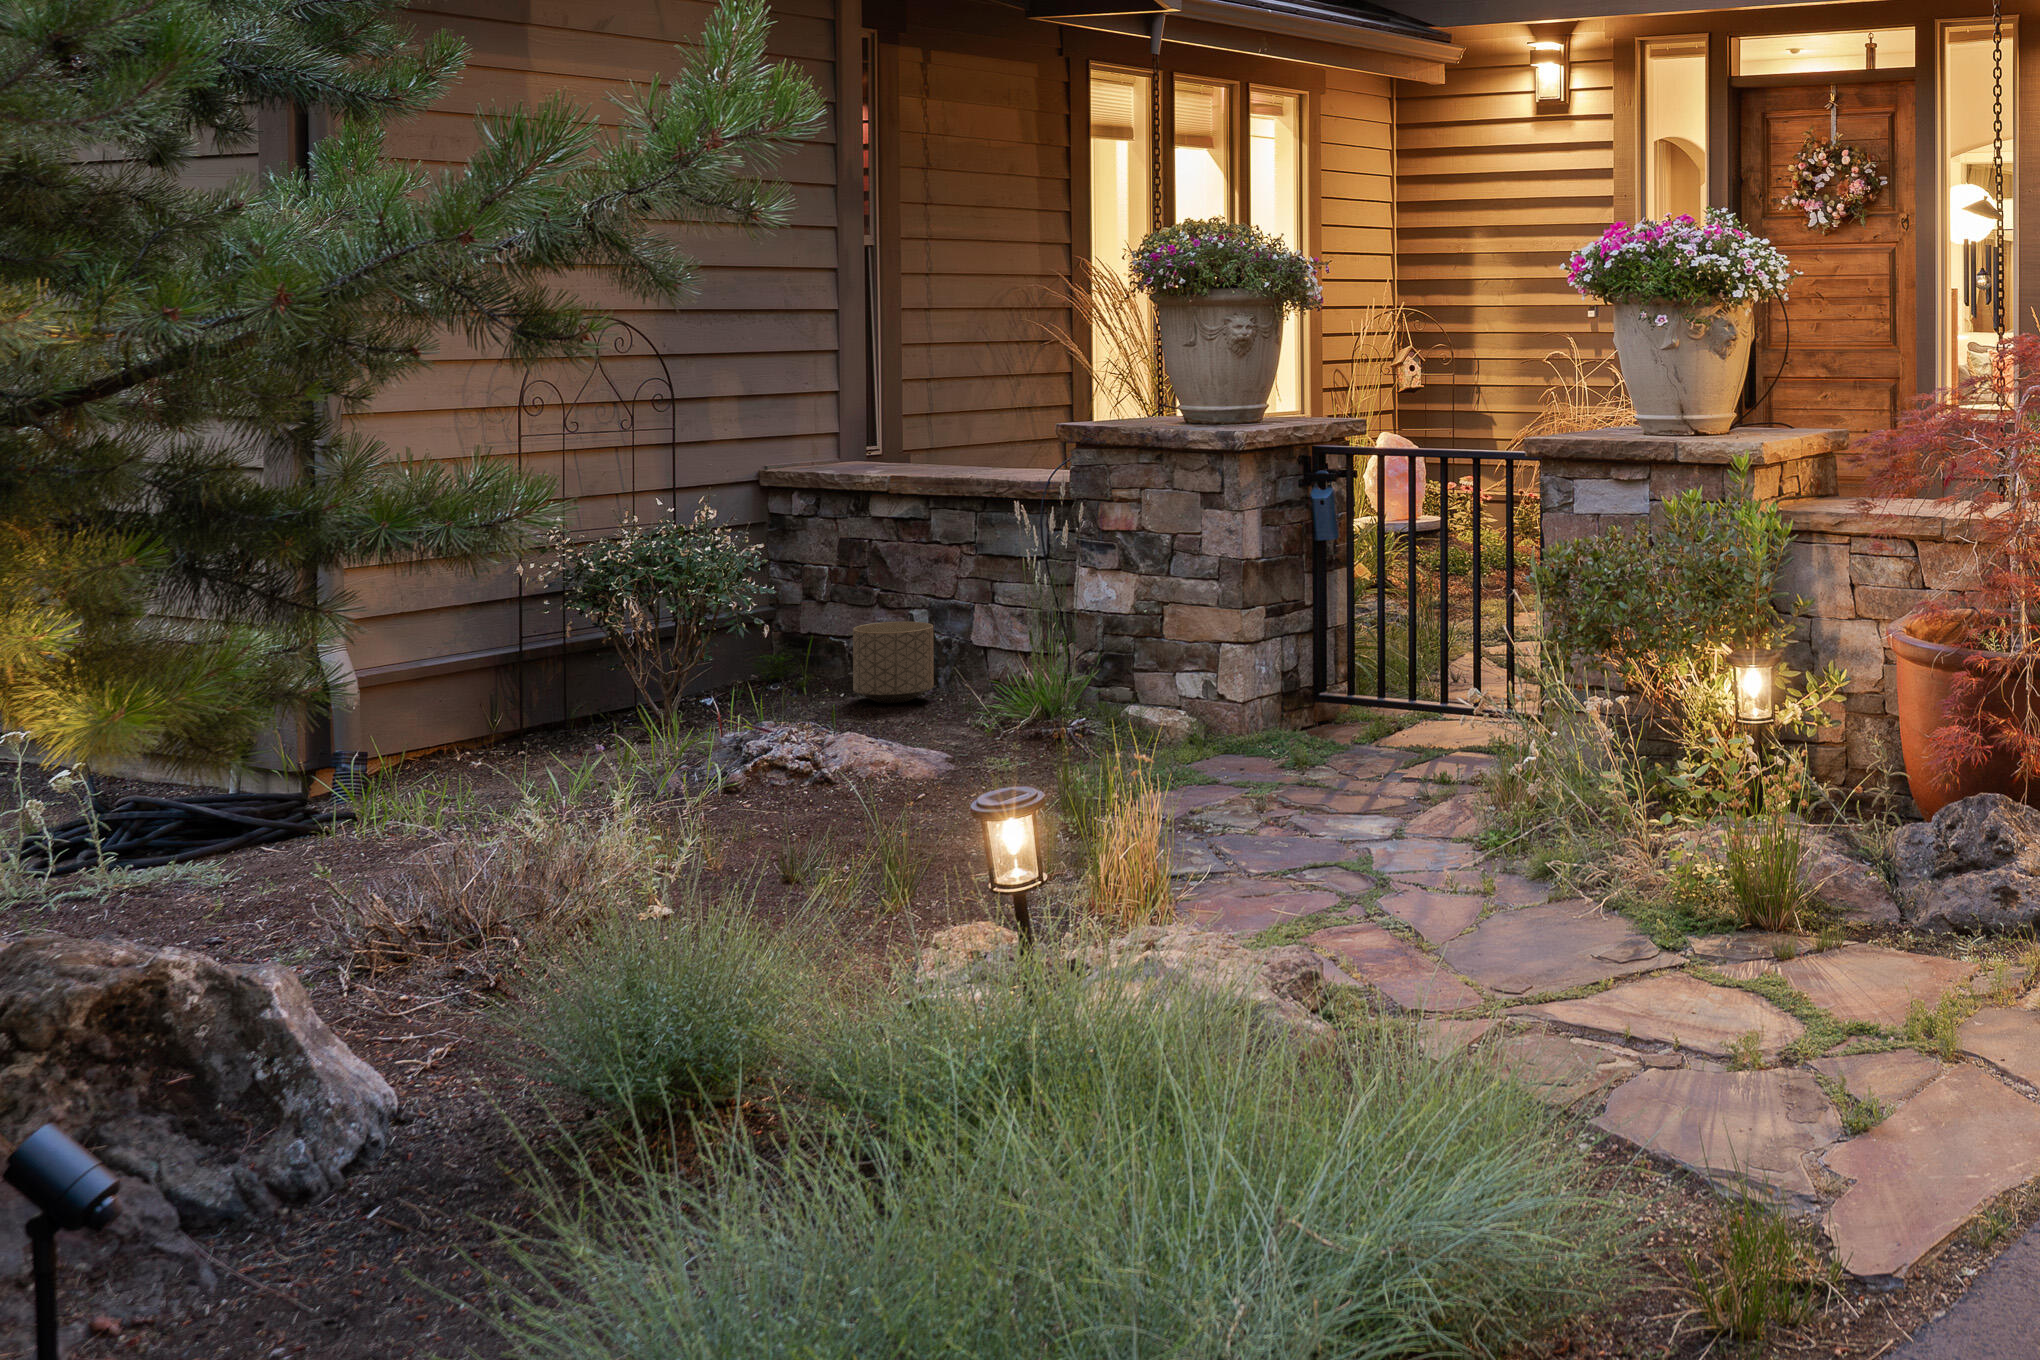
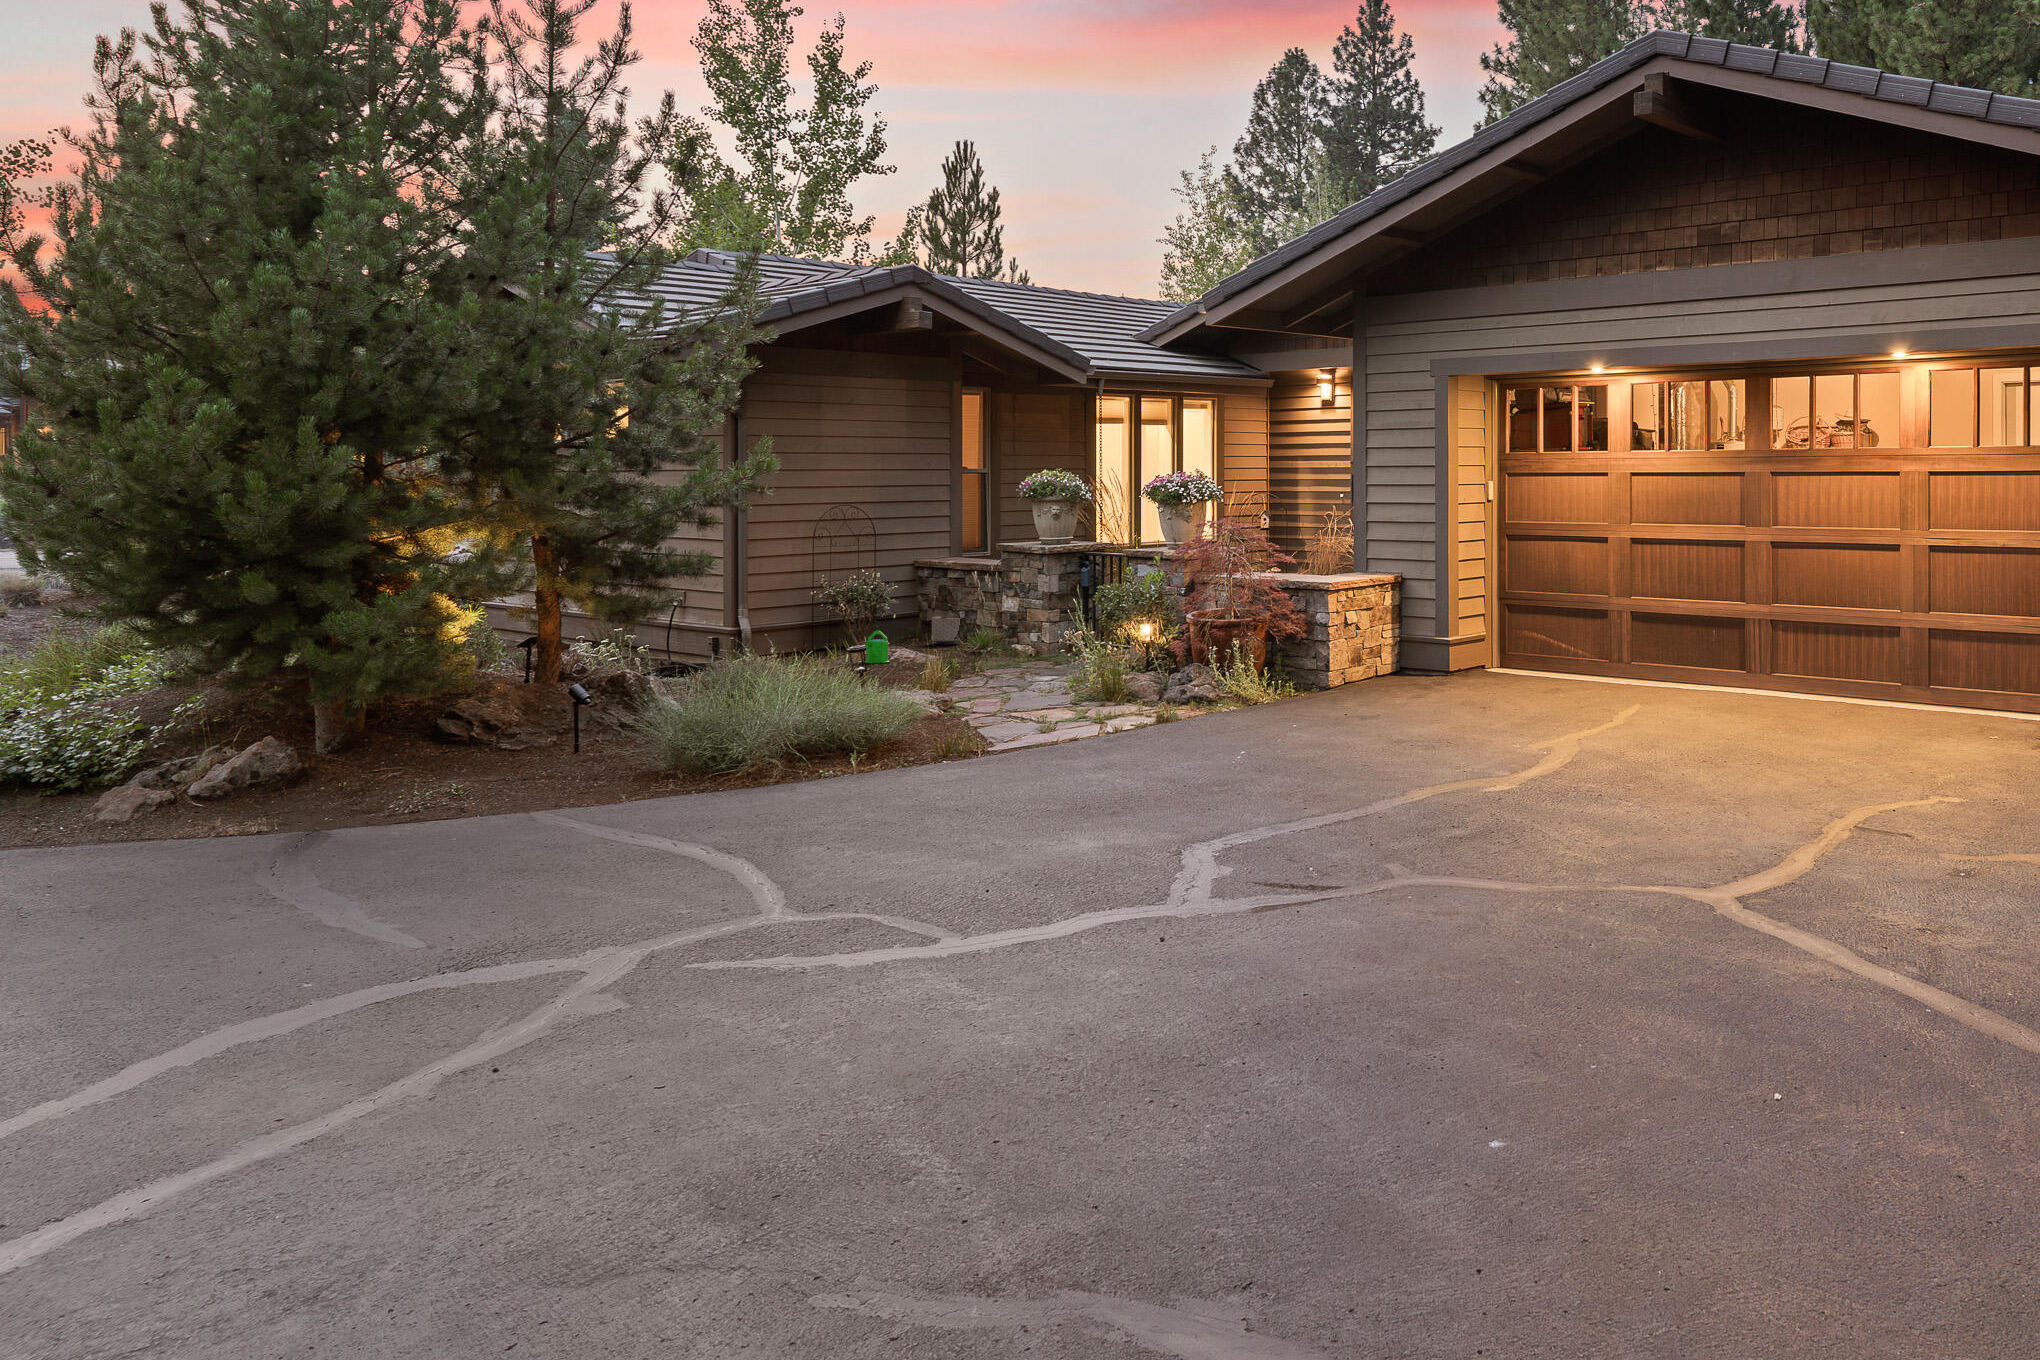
watering can: none [802,698,883,803] -> present [865,630,889,663]

